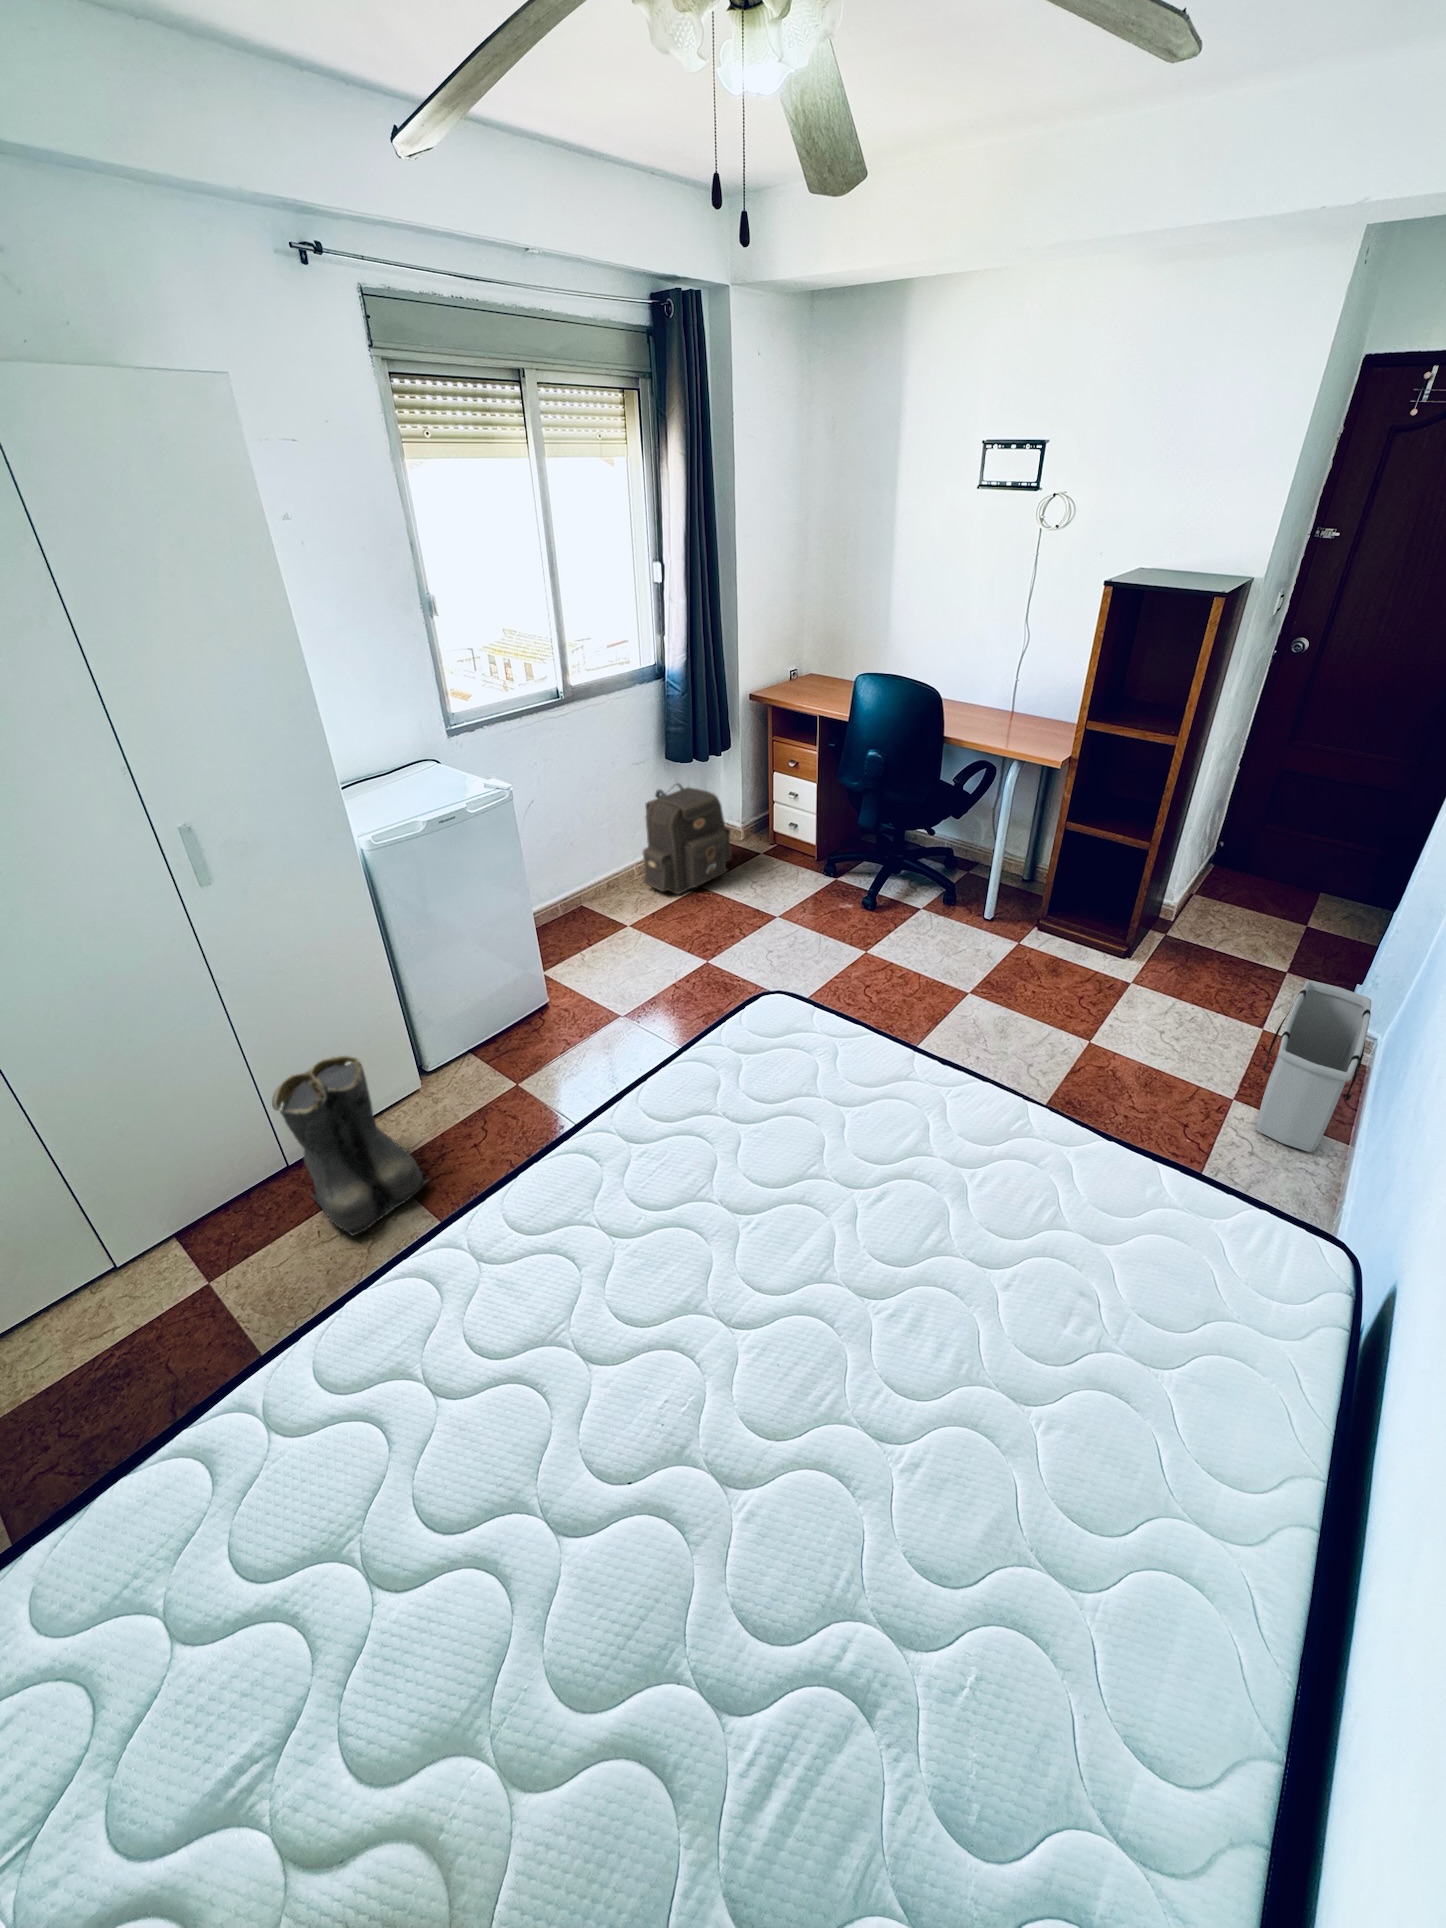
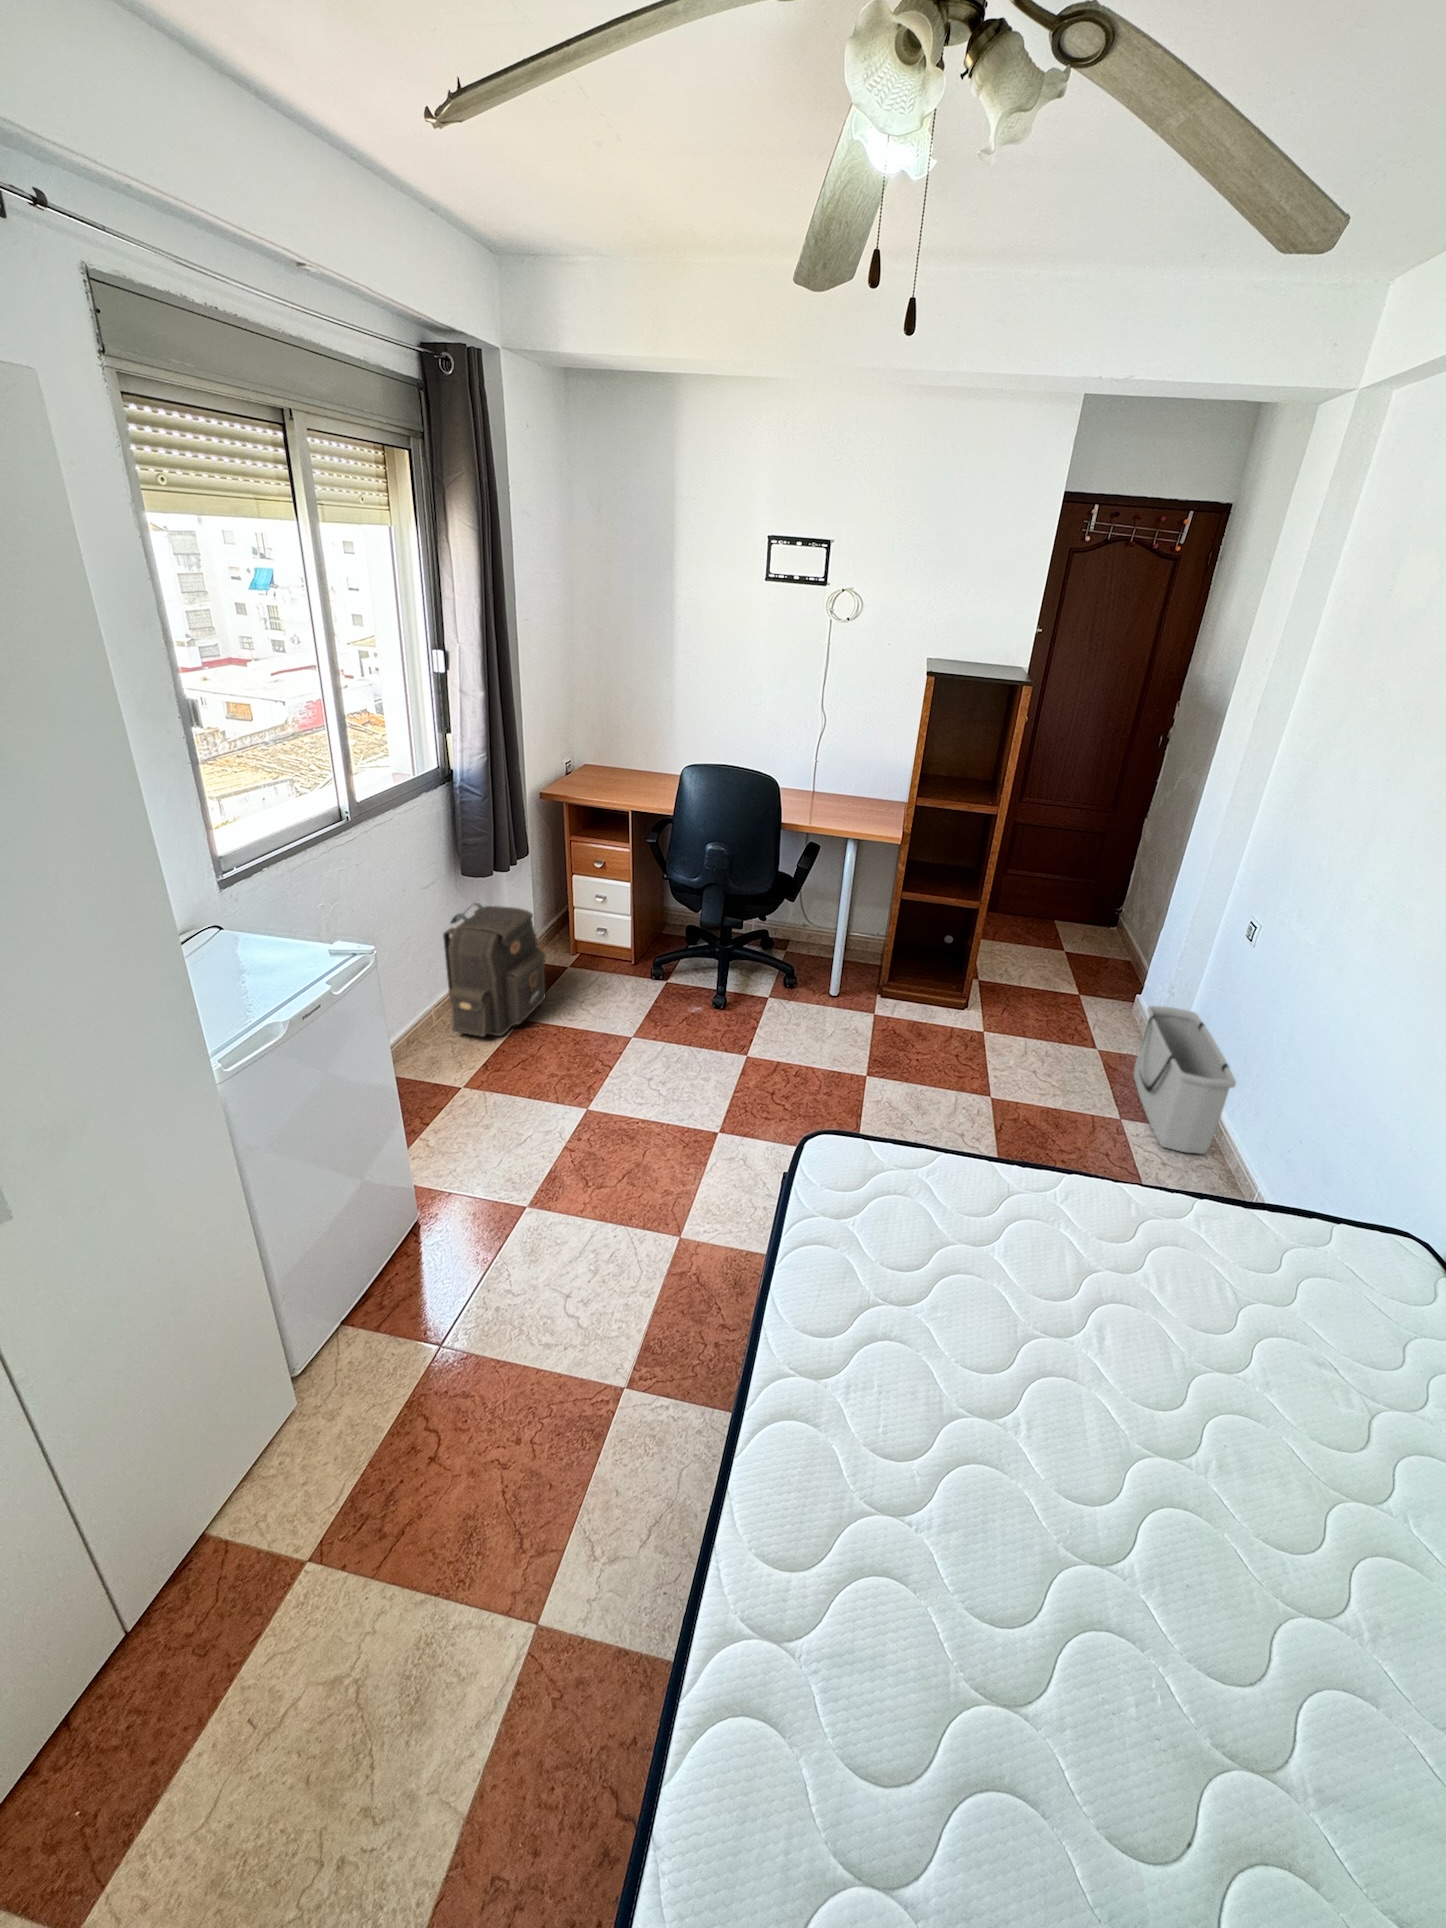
boots: present [272,1056,429,1236] -> none [124,1406,402,1695]

